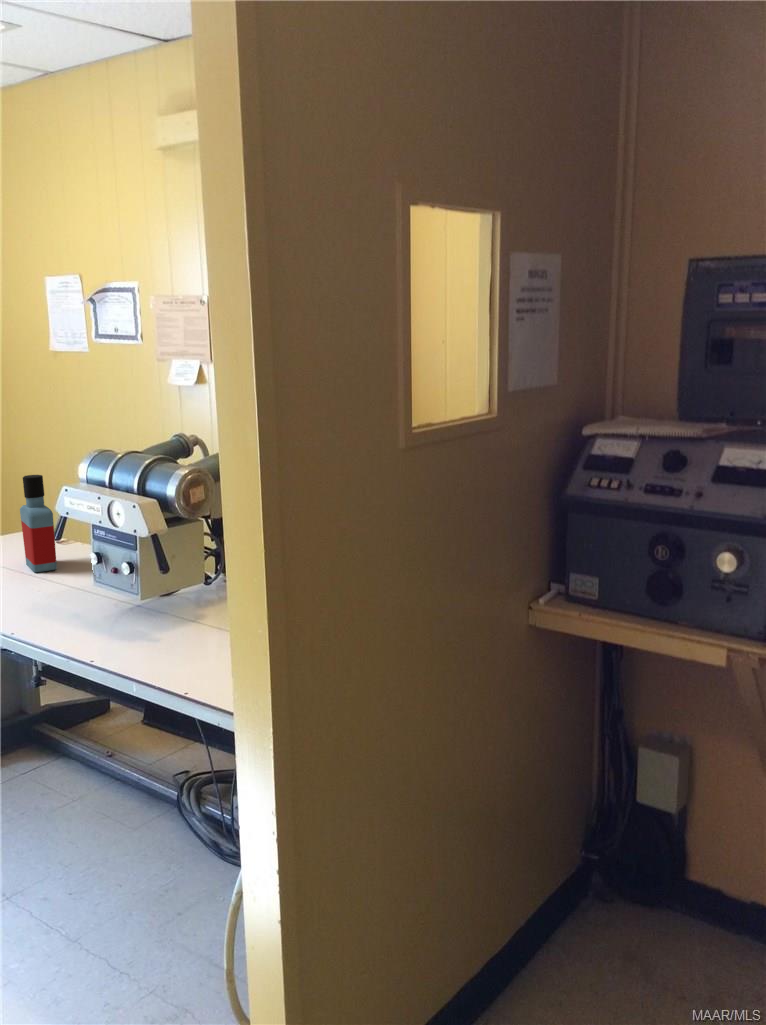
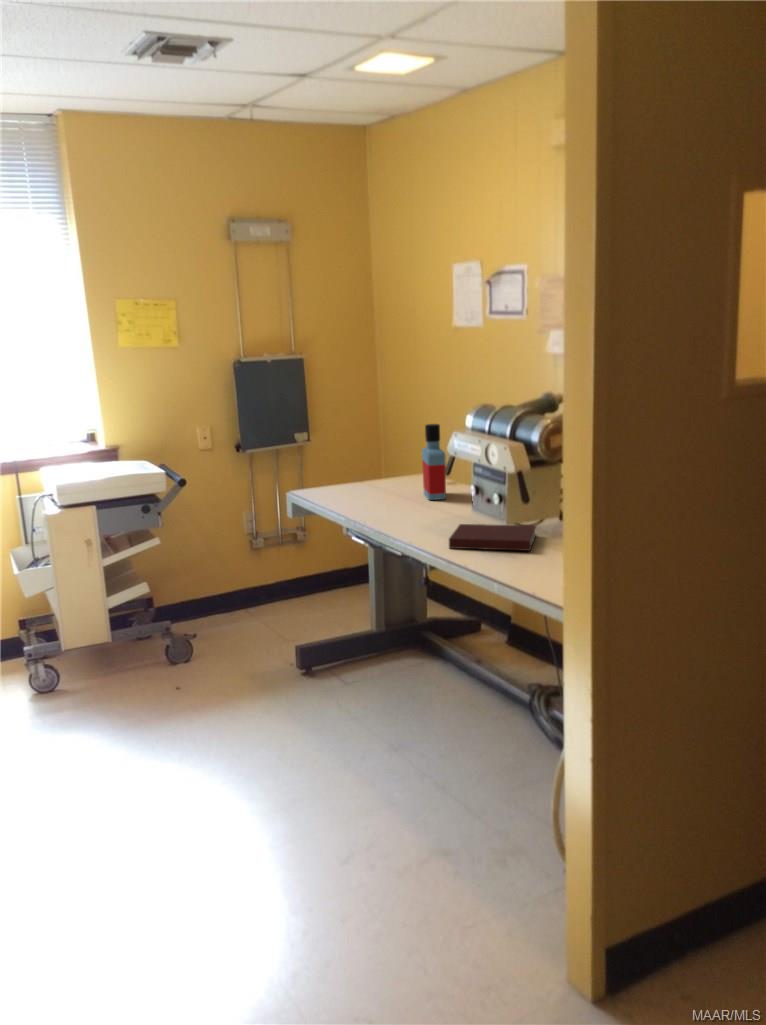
notebook: none [67,598,180,640] -> present [449,524,536,551]

